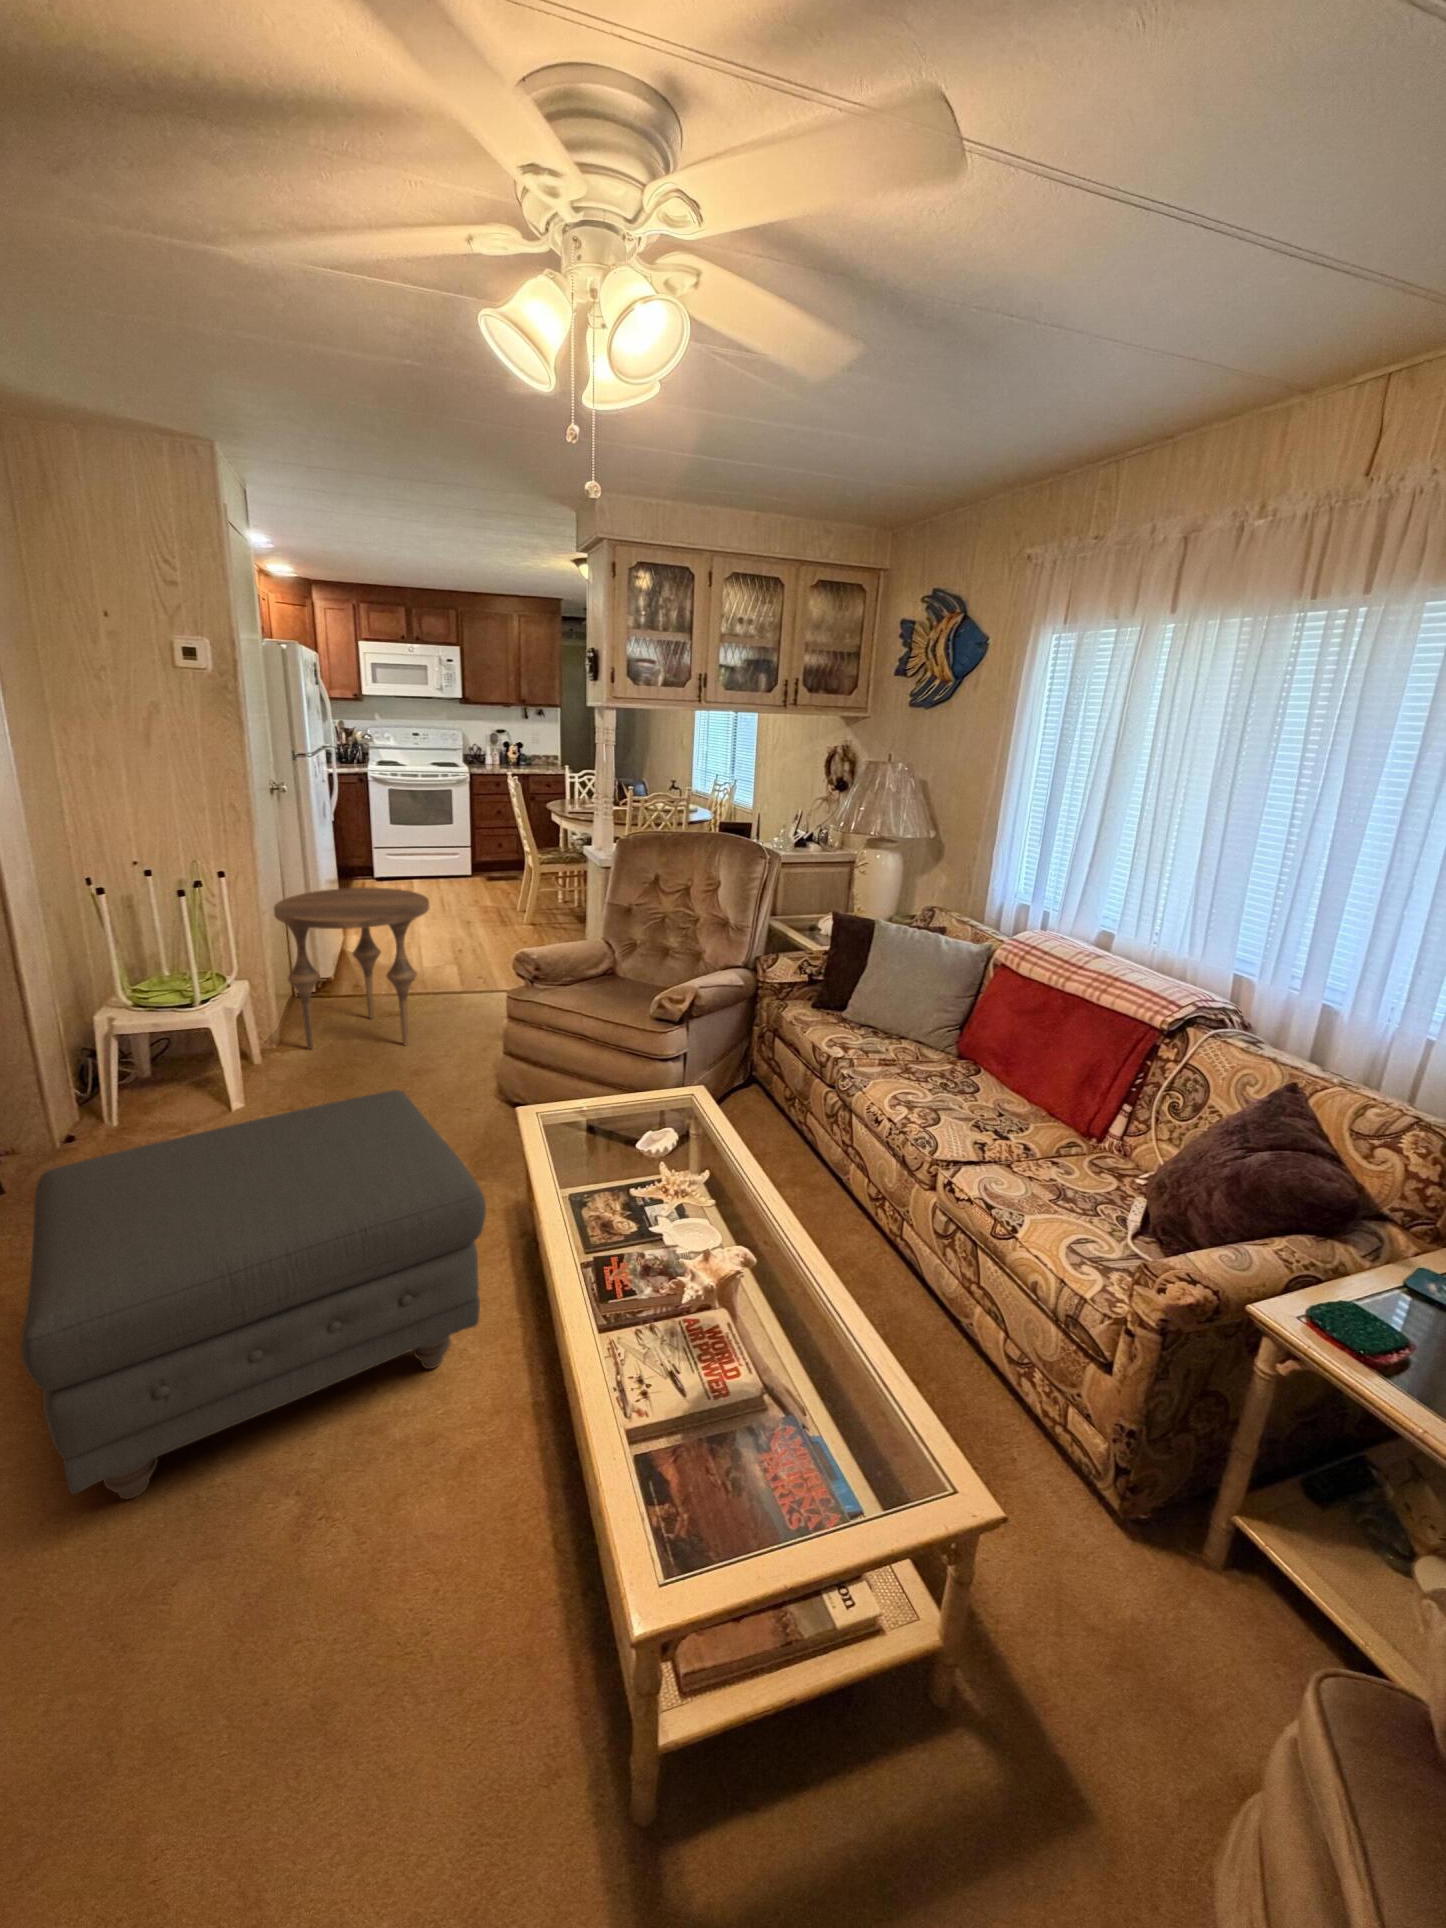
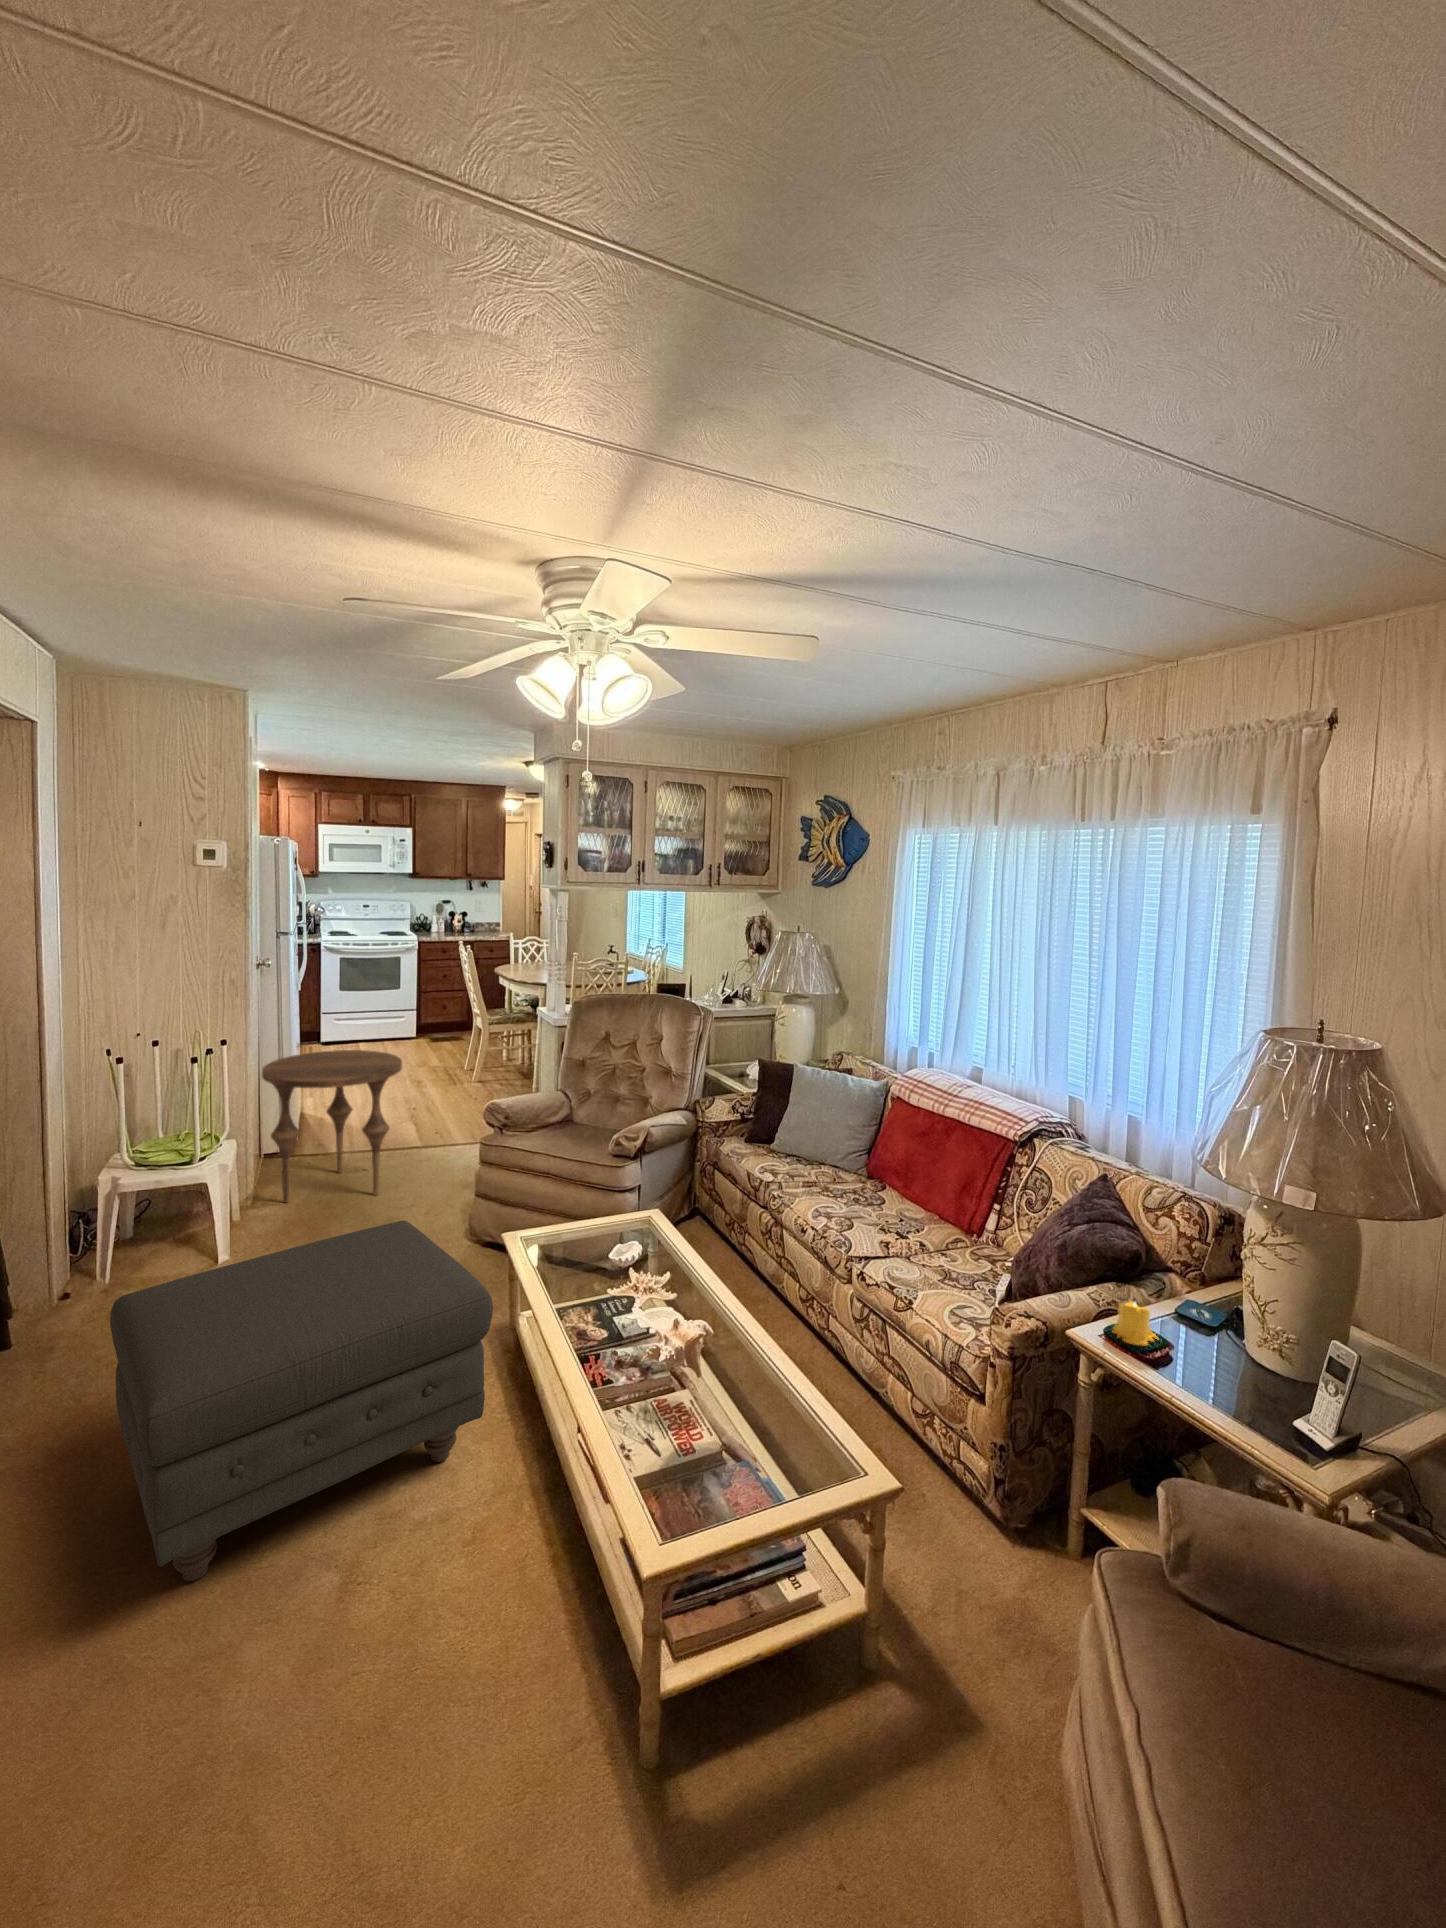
candle: none [1314,1273,1387,1339] -> present [1113,1301,1158,1346]

